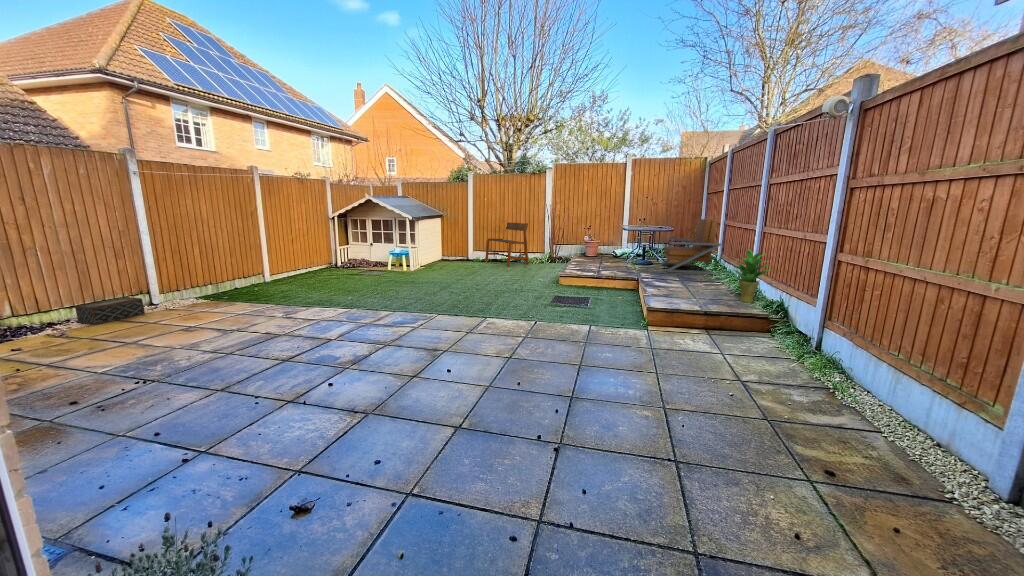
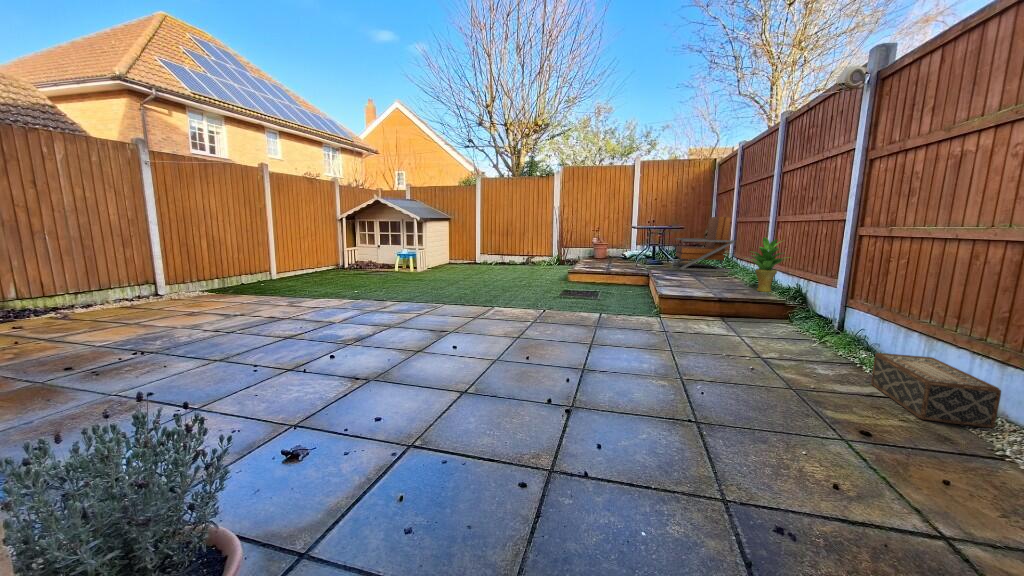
bench: present [485,222,529,267] -> none [493,226,537,270]
woven basket: present [75,297,145,325] -> present [871,353,1001,428]

